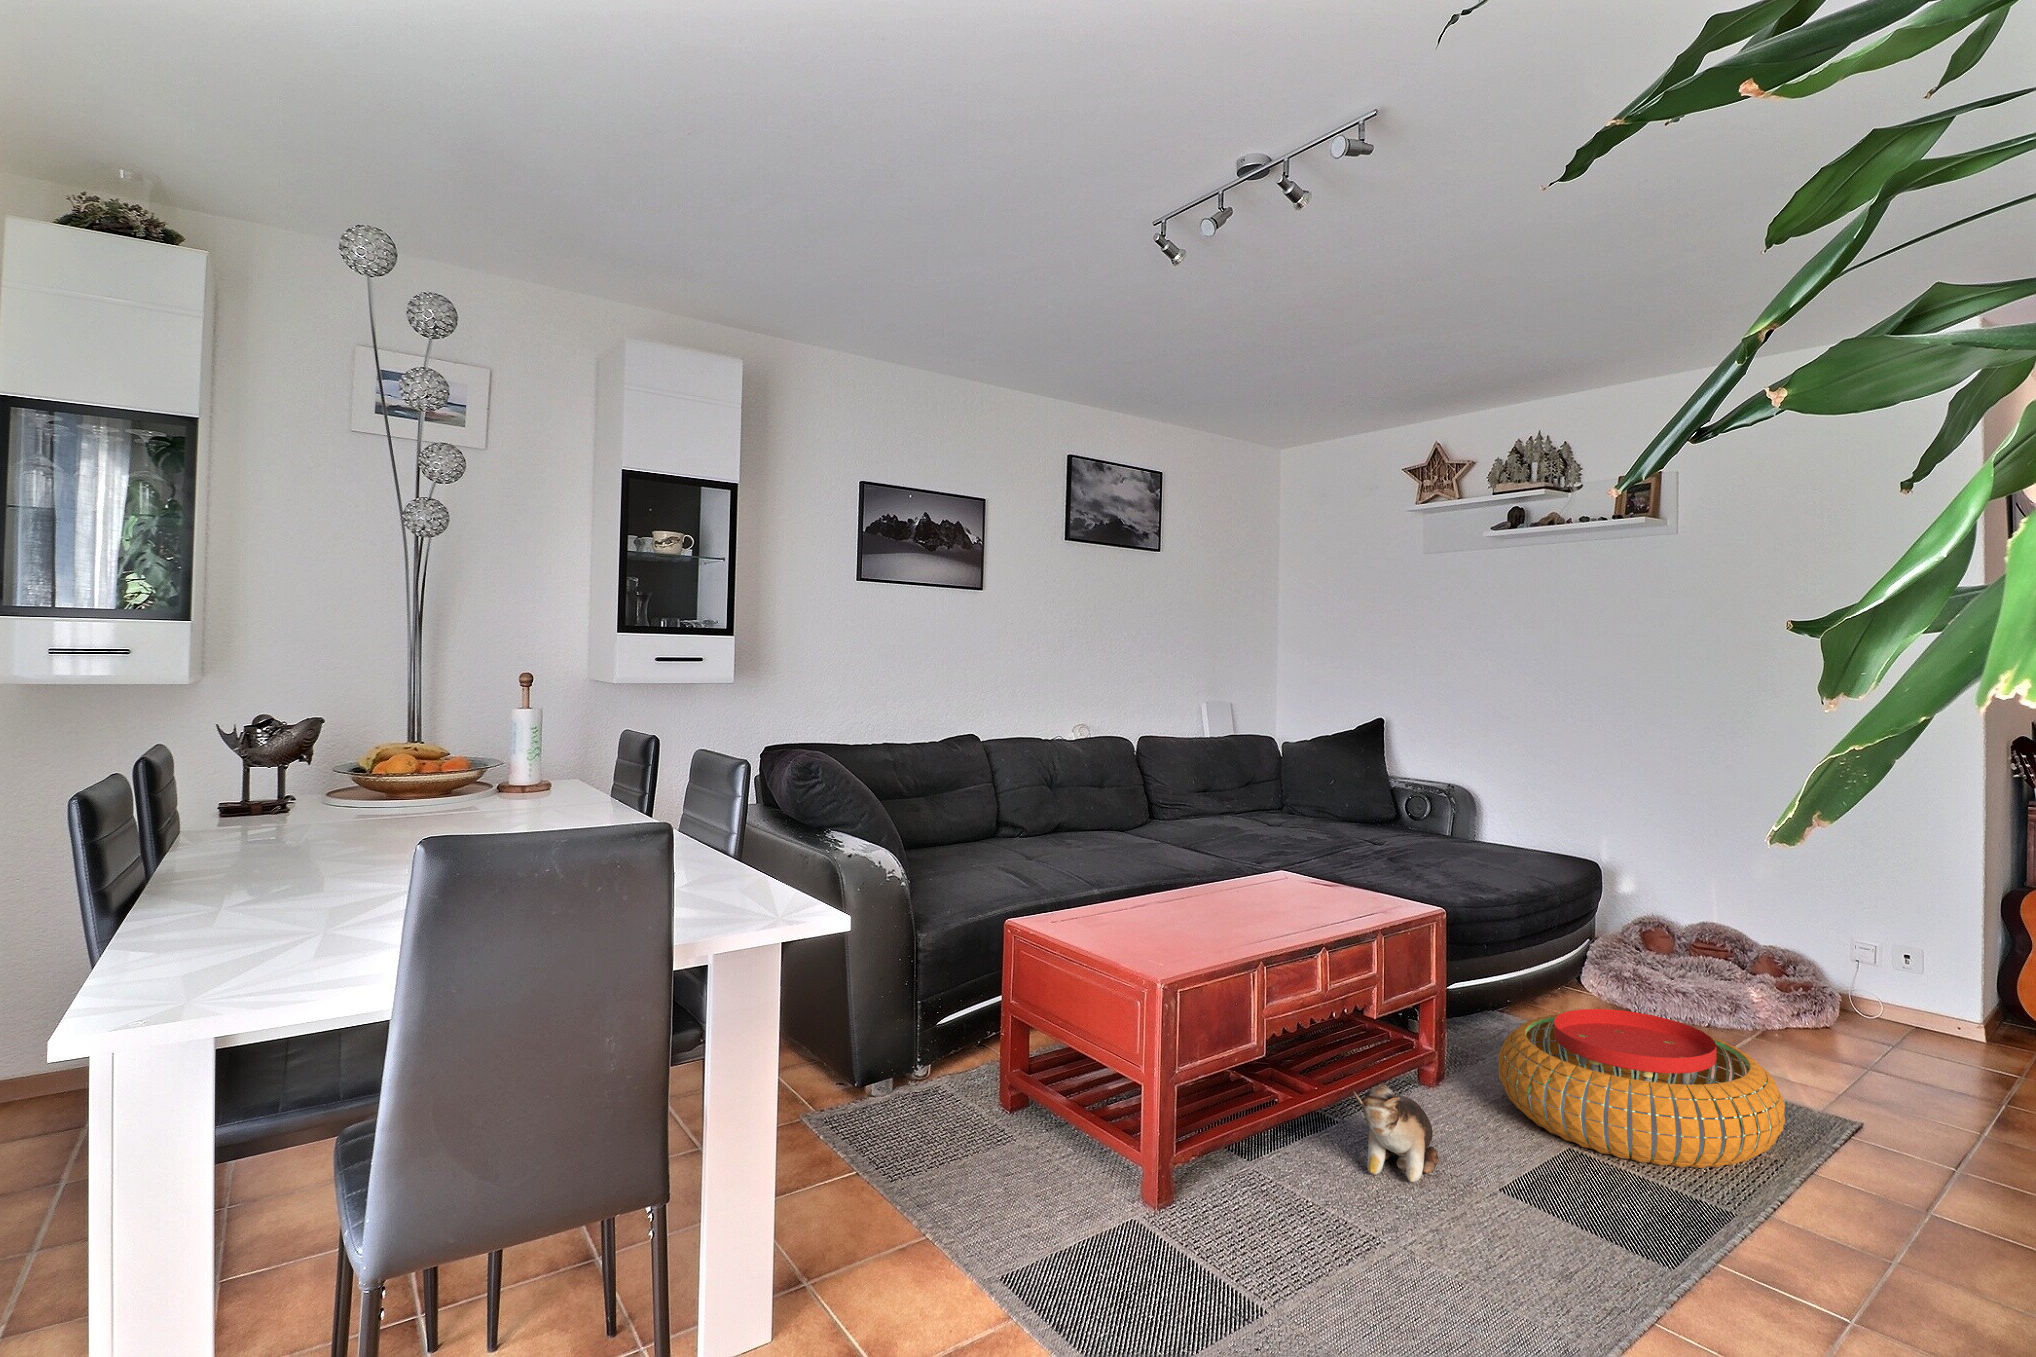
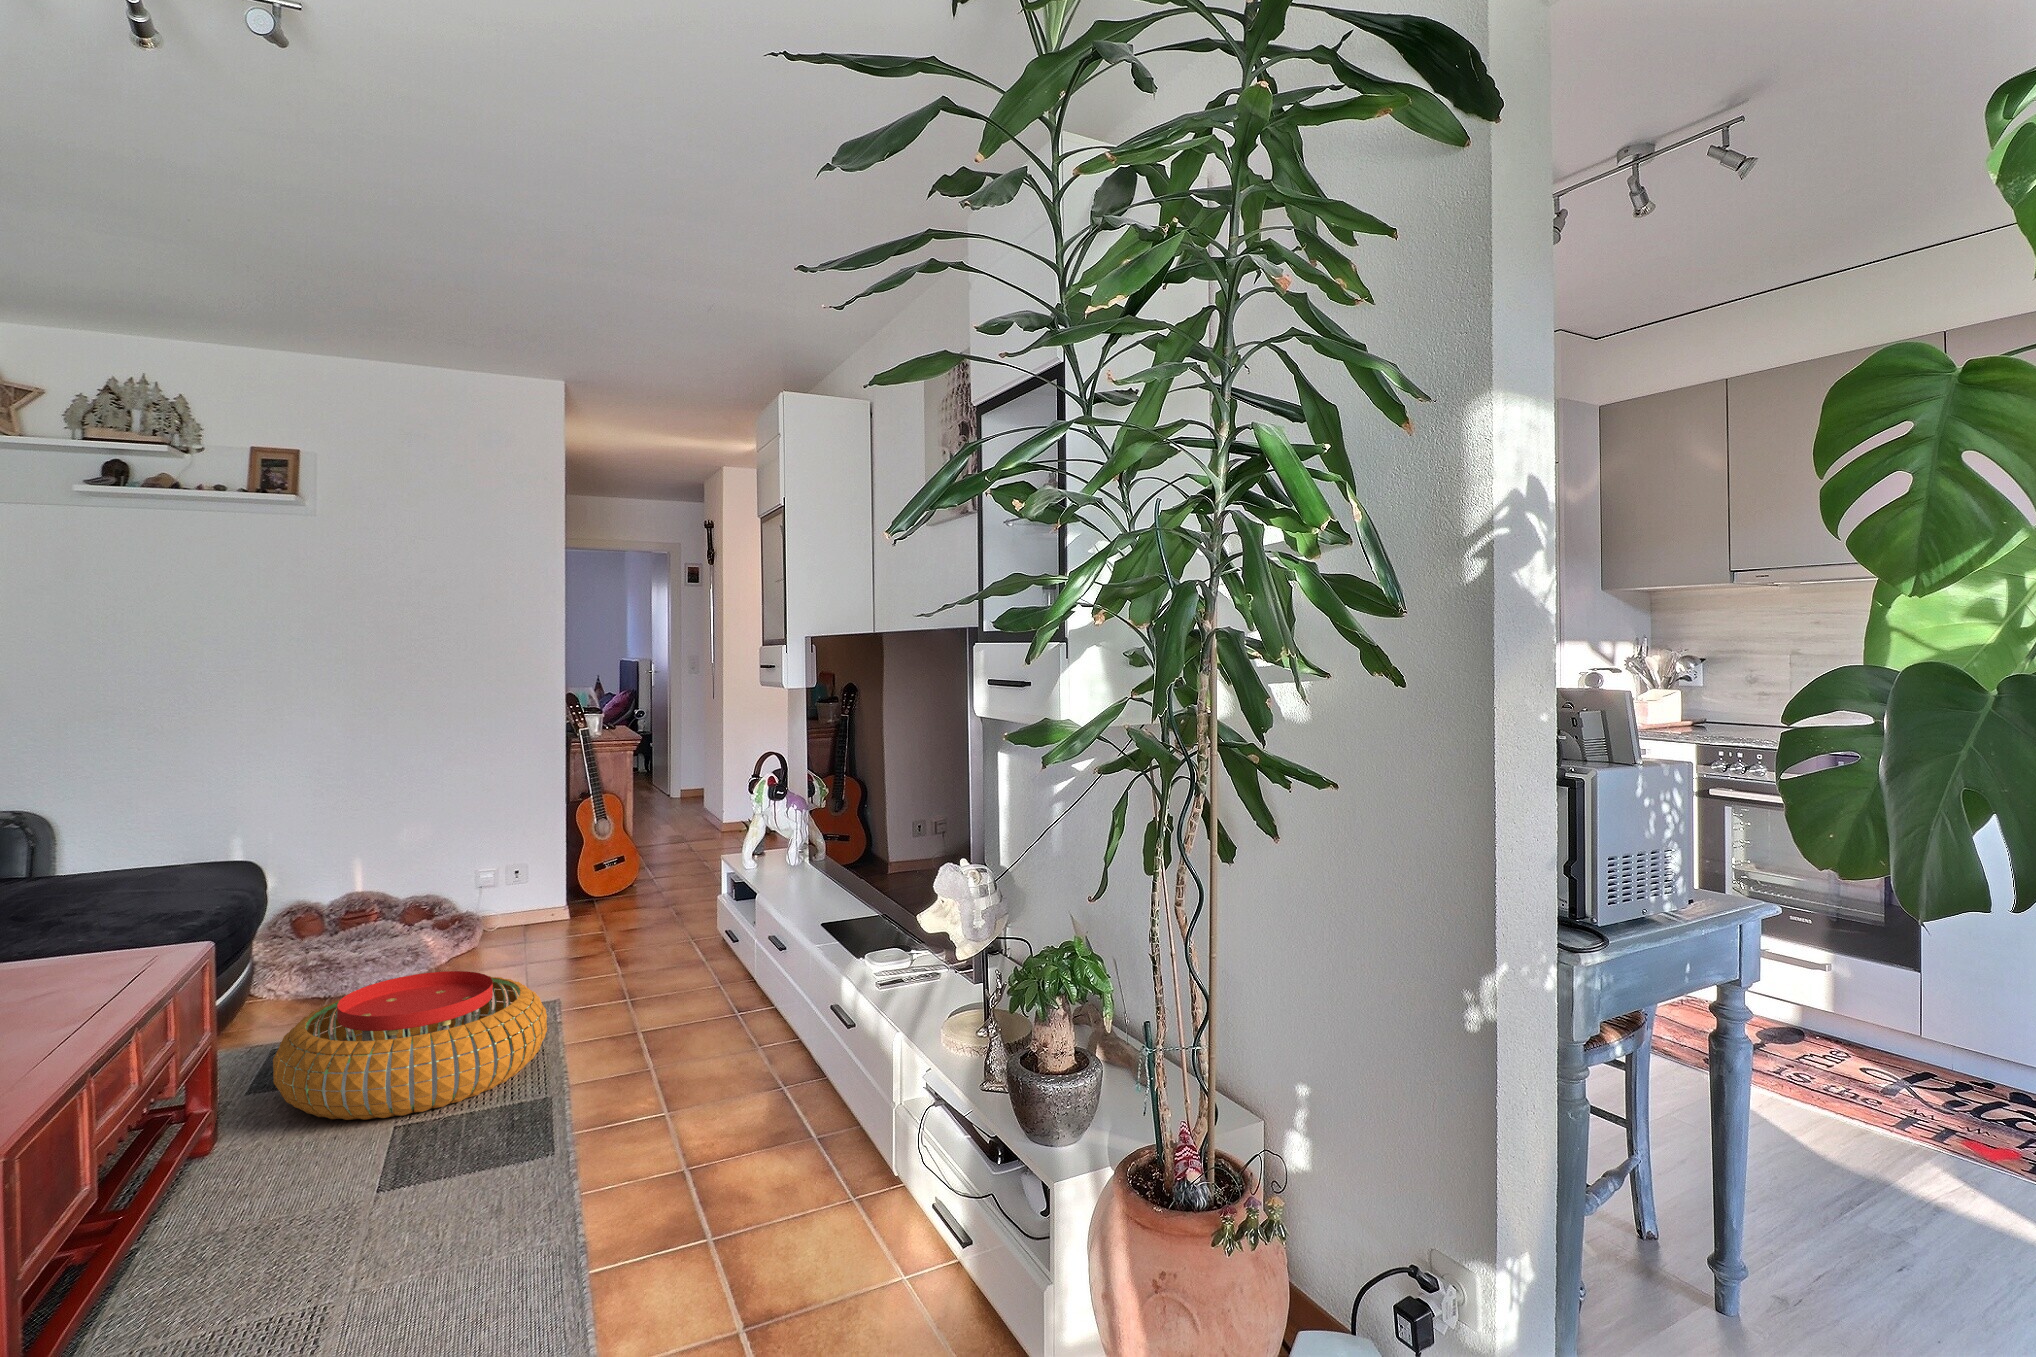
plush toy: present [1354,1085,1438,1182] -> none [205,1137,290,1256]

